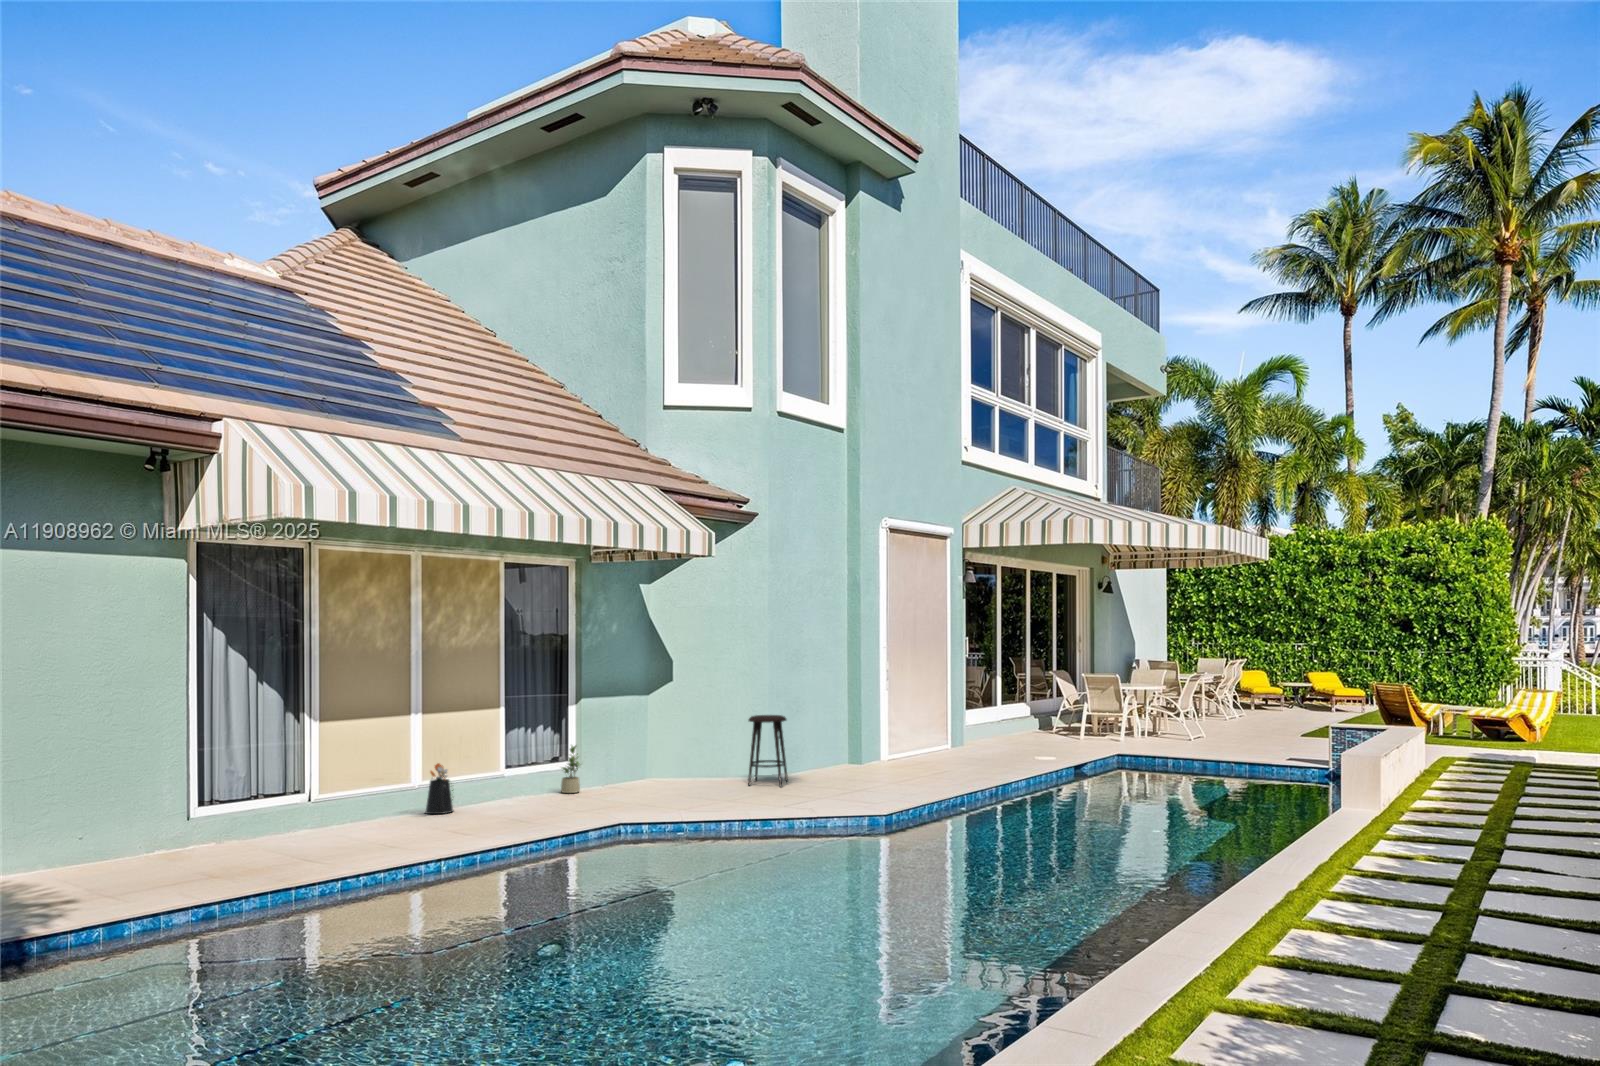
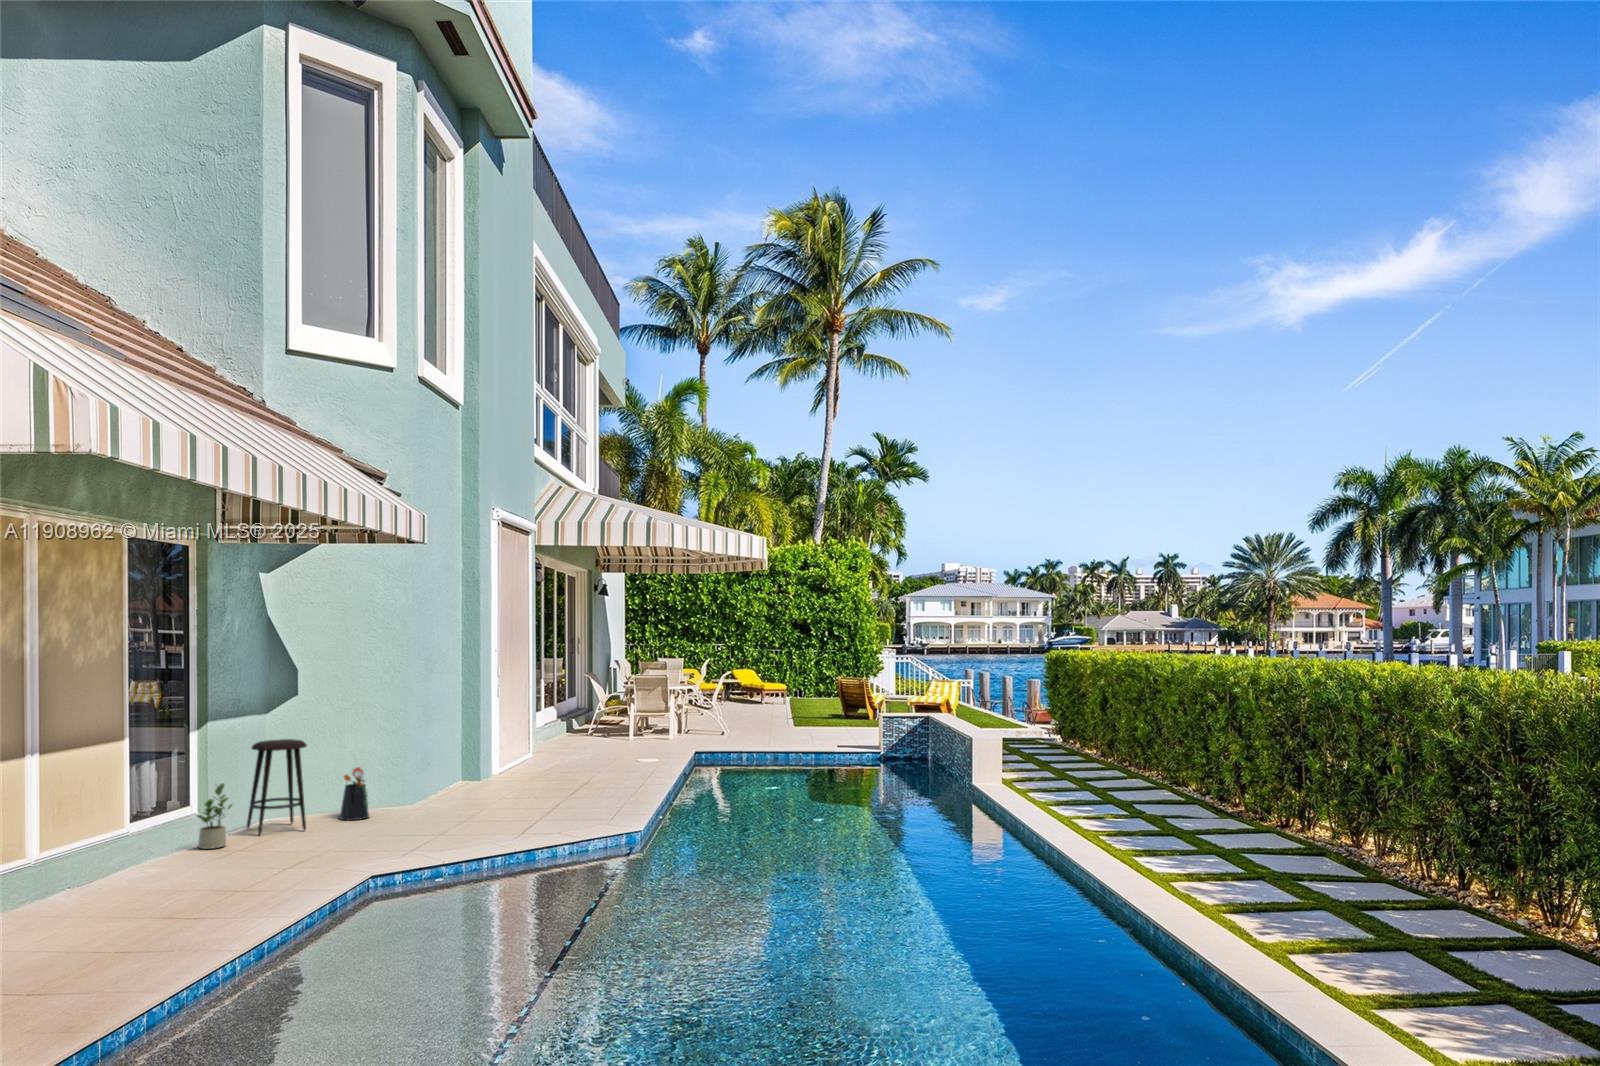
stool: present [748,715,788,786] -> present [247,739,307,836]
watering can: present [425,763,453,814] -> present [339,767,369,820]

